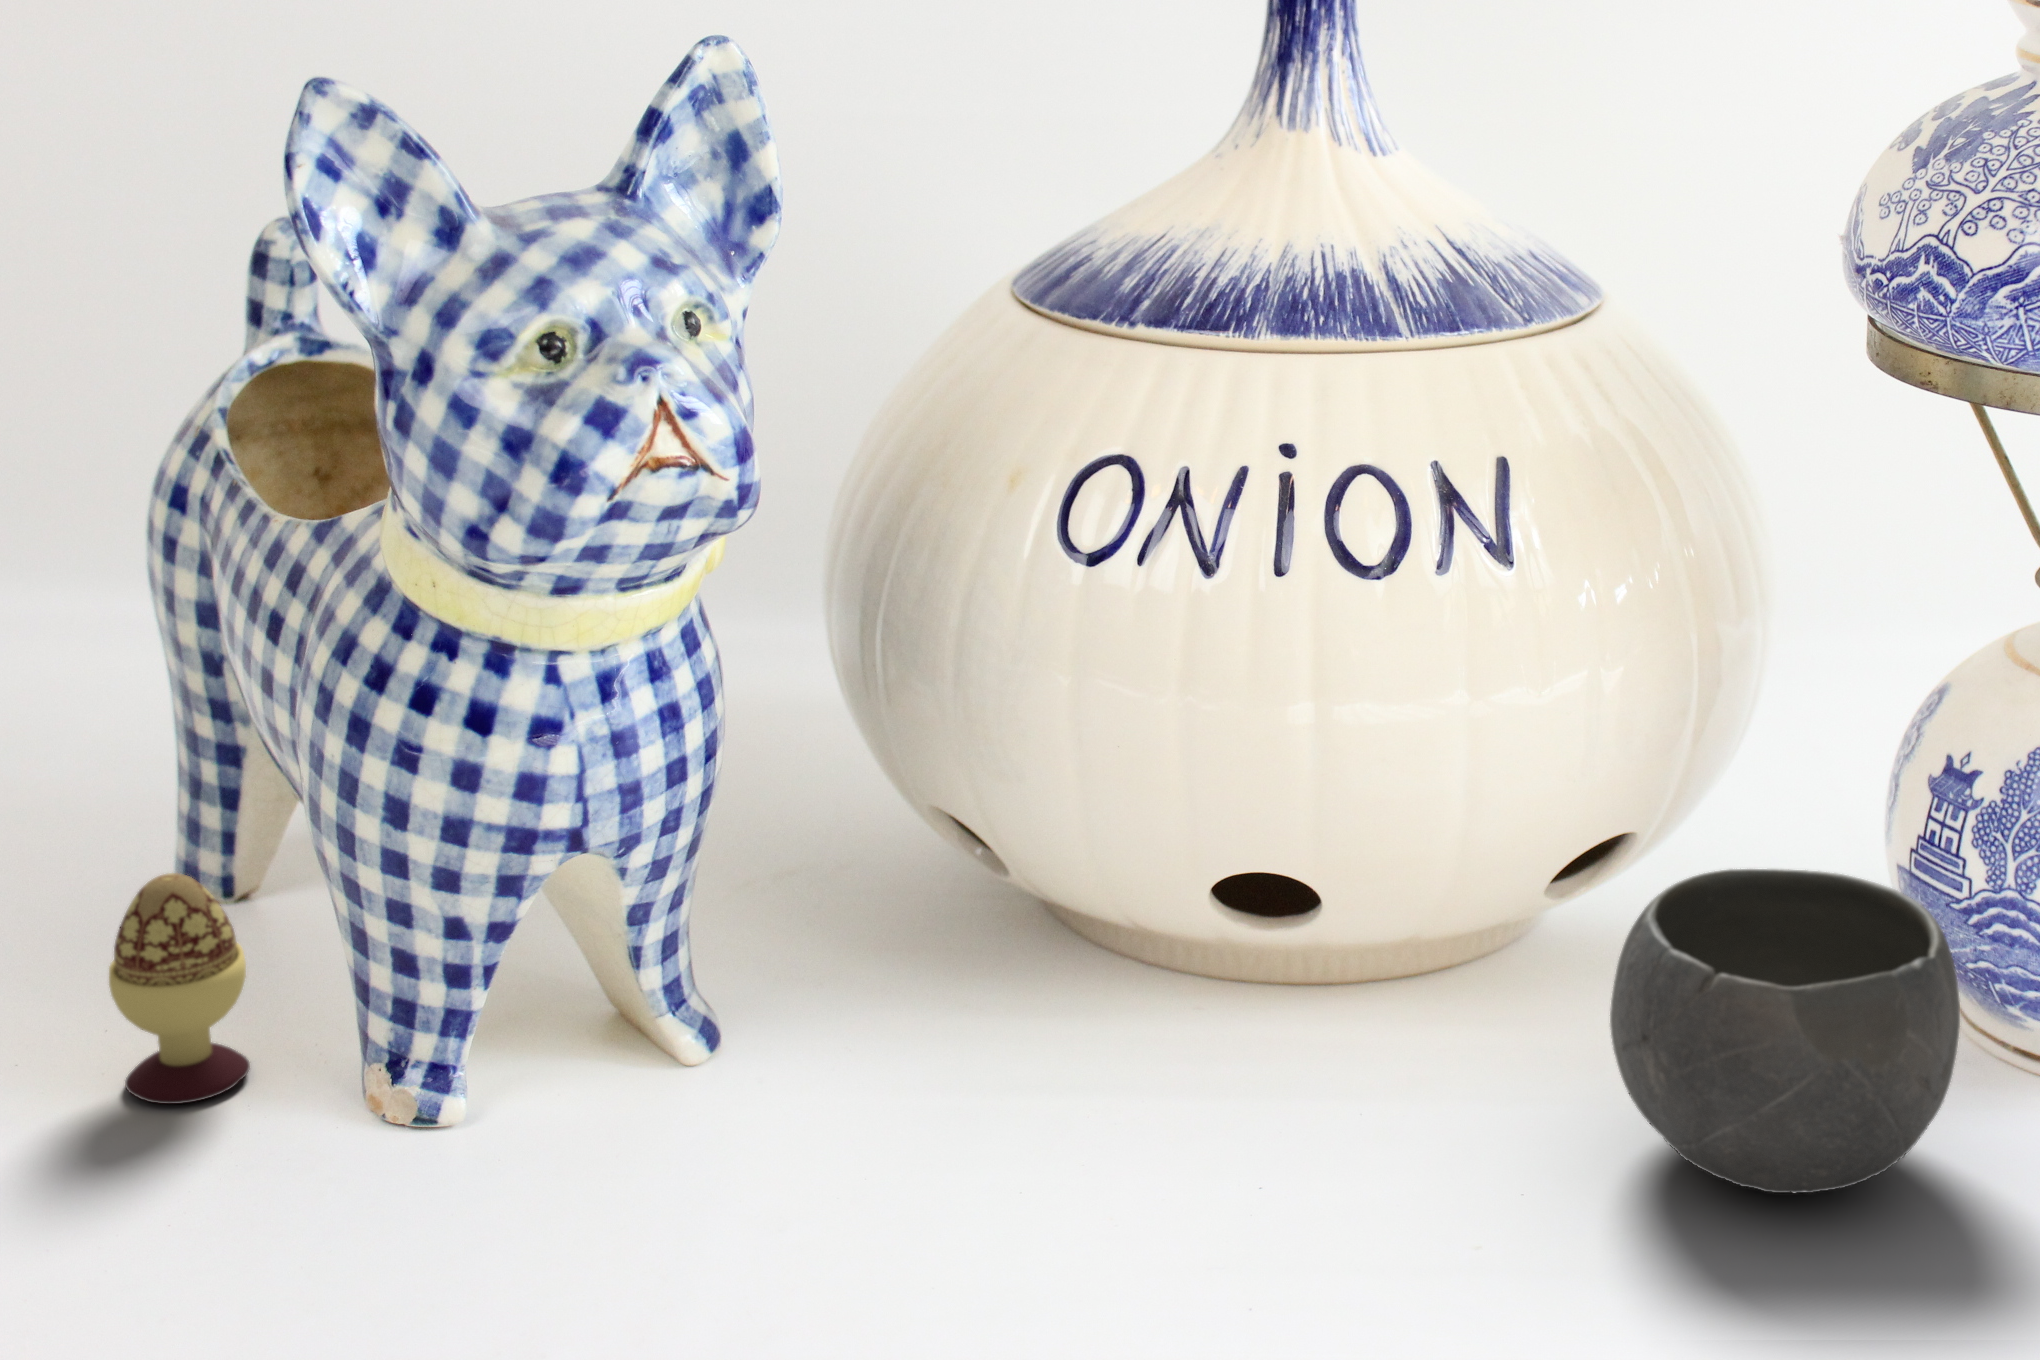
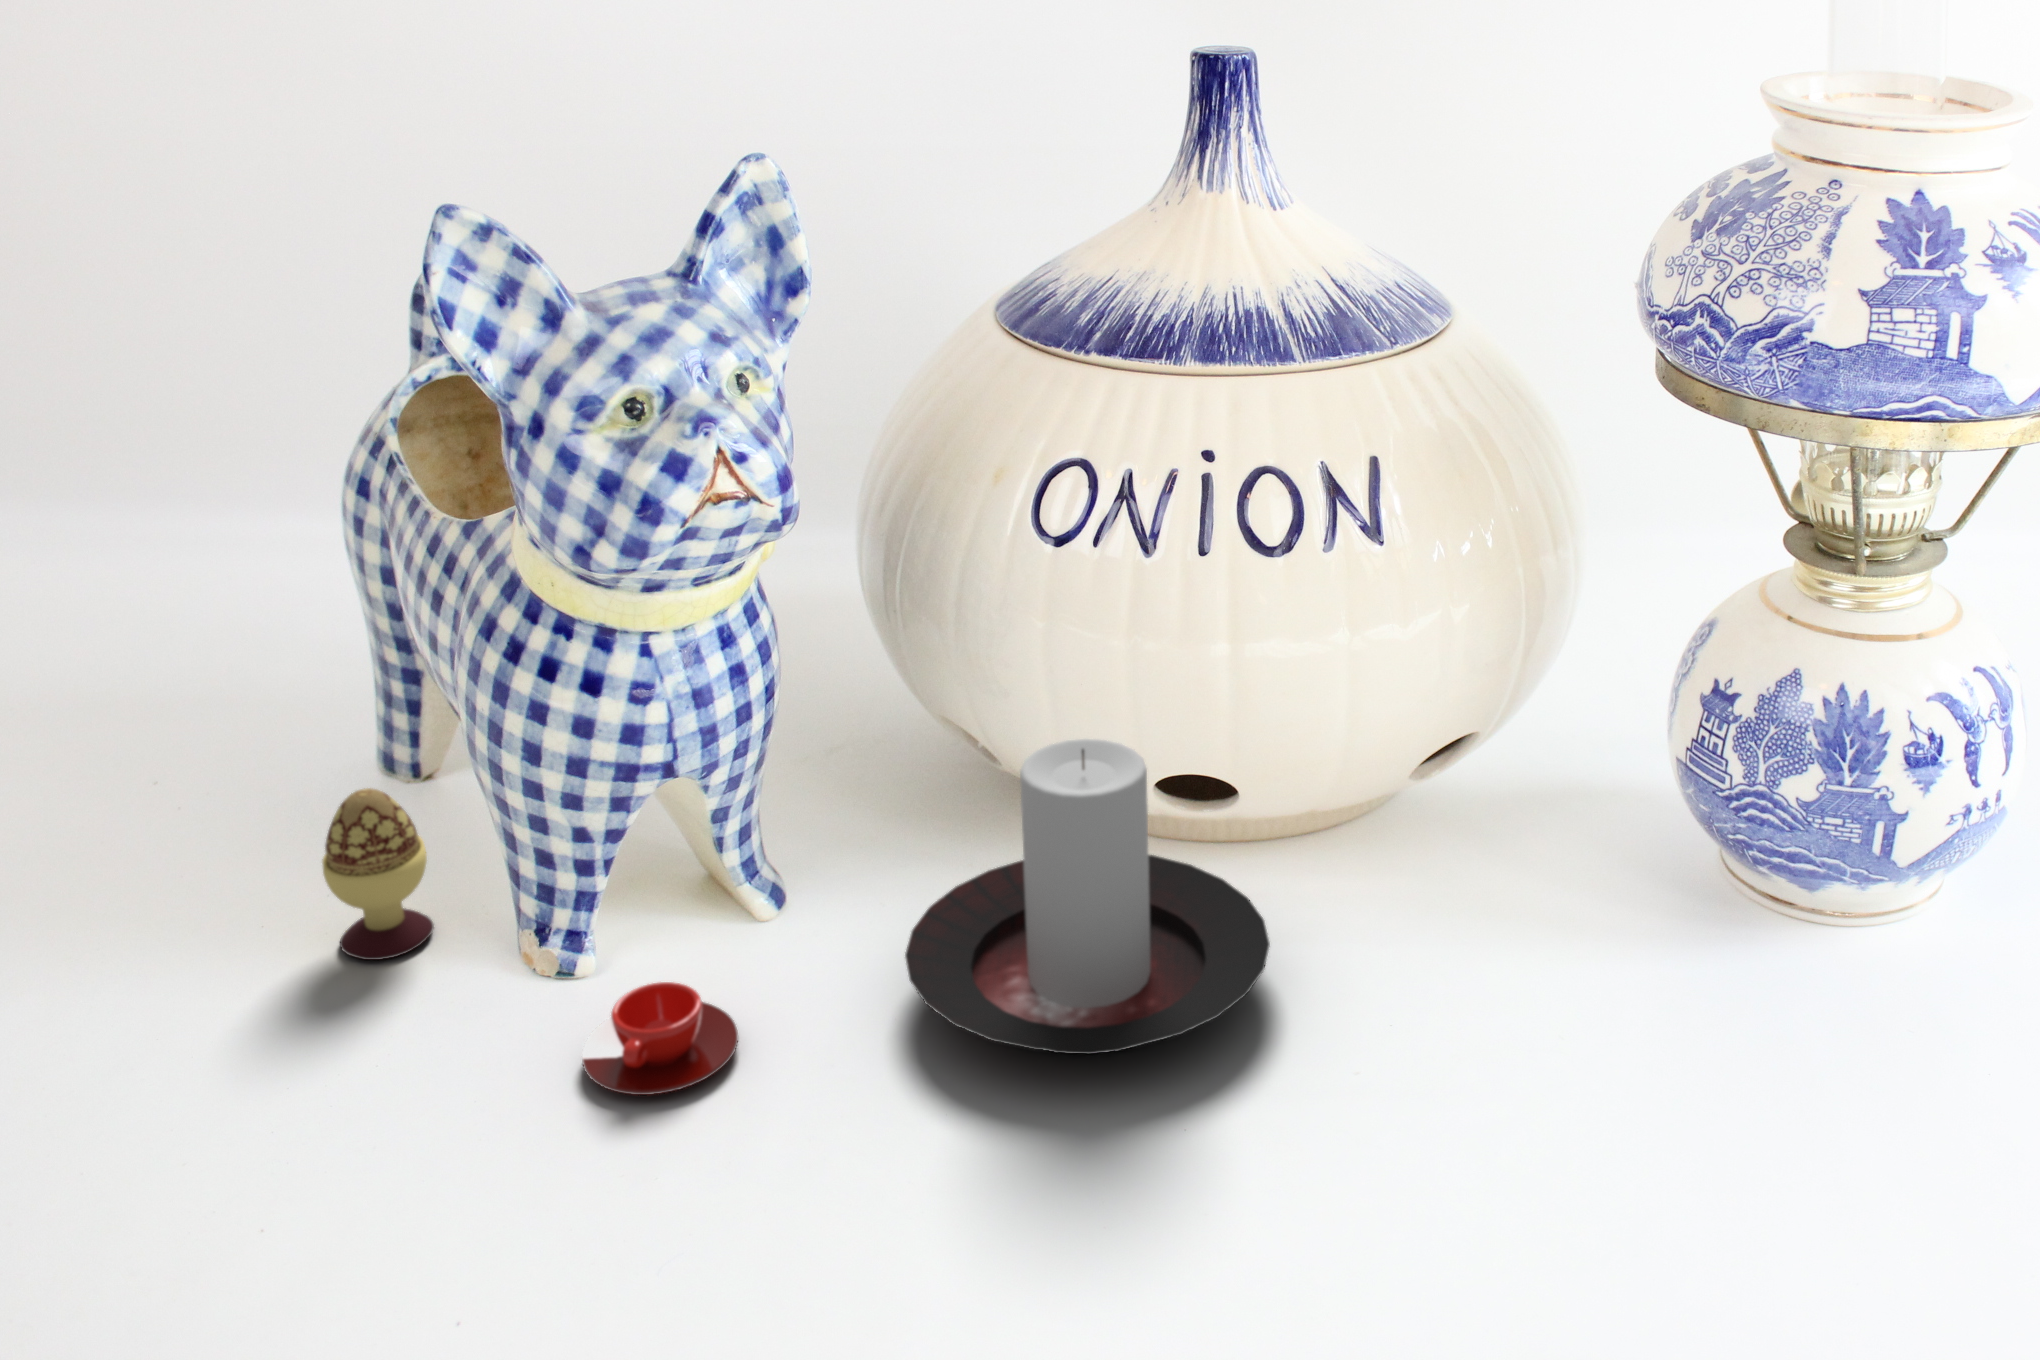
candle holder: none [876,813,1360,1226] -> present [905,739,1270,1054]
ceramic bowl: present [1610,869,1960,1193] -> none [1459,768,1723,1021]
teacup: none [445,1122,653,1262] -> present [582,982,738,1095]

